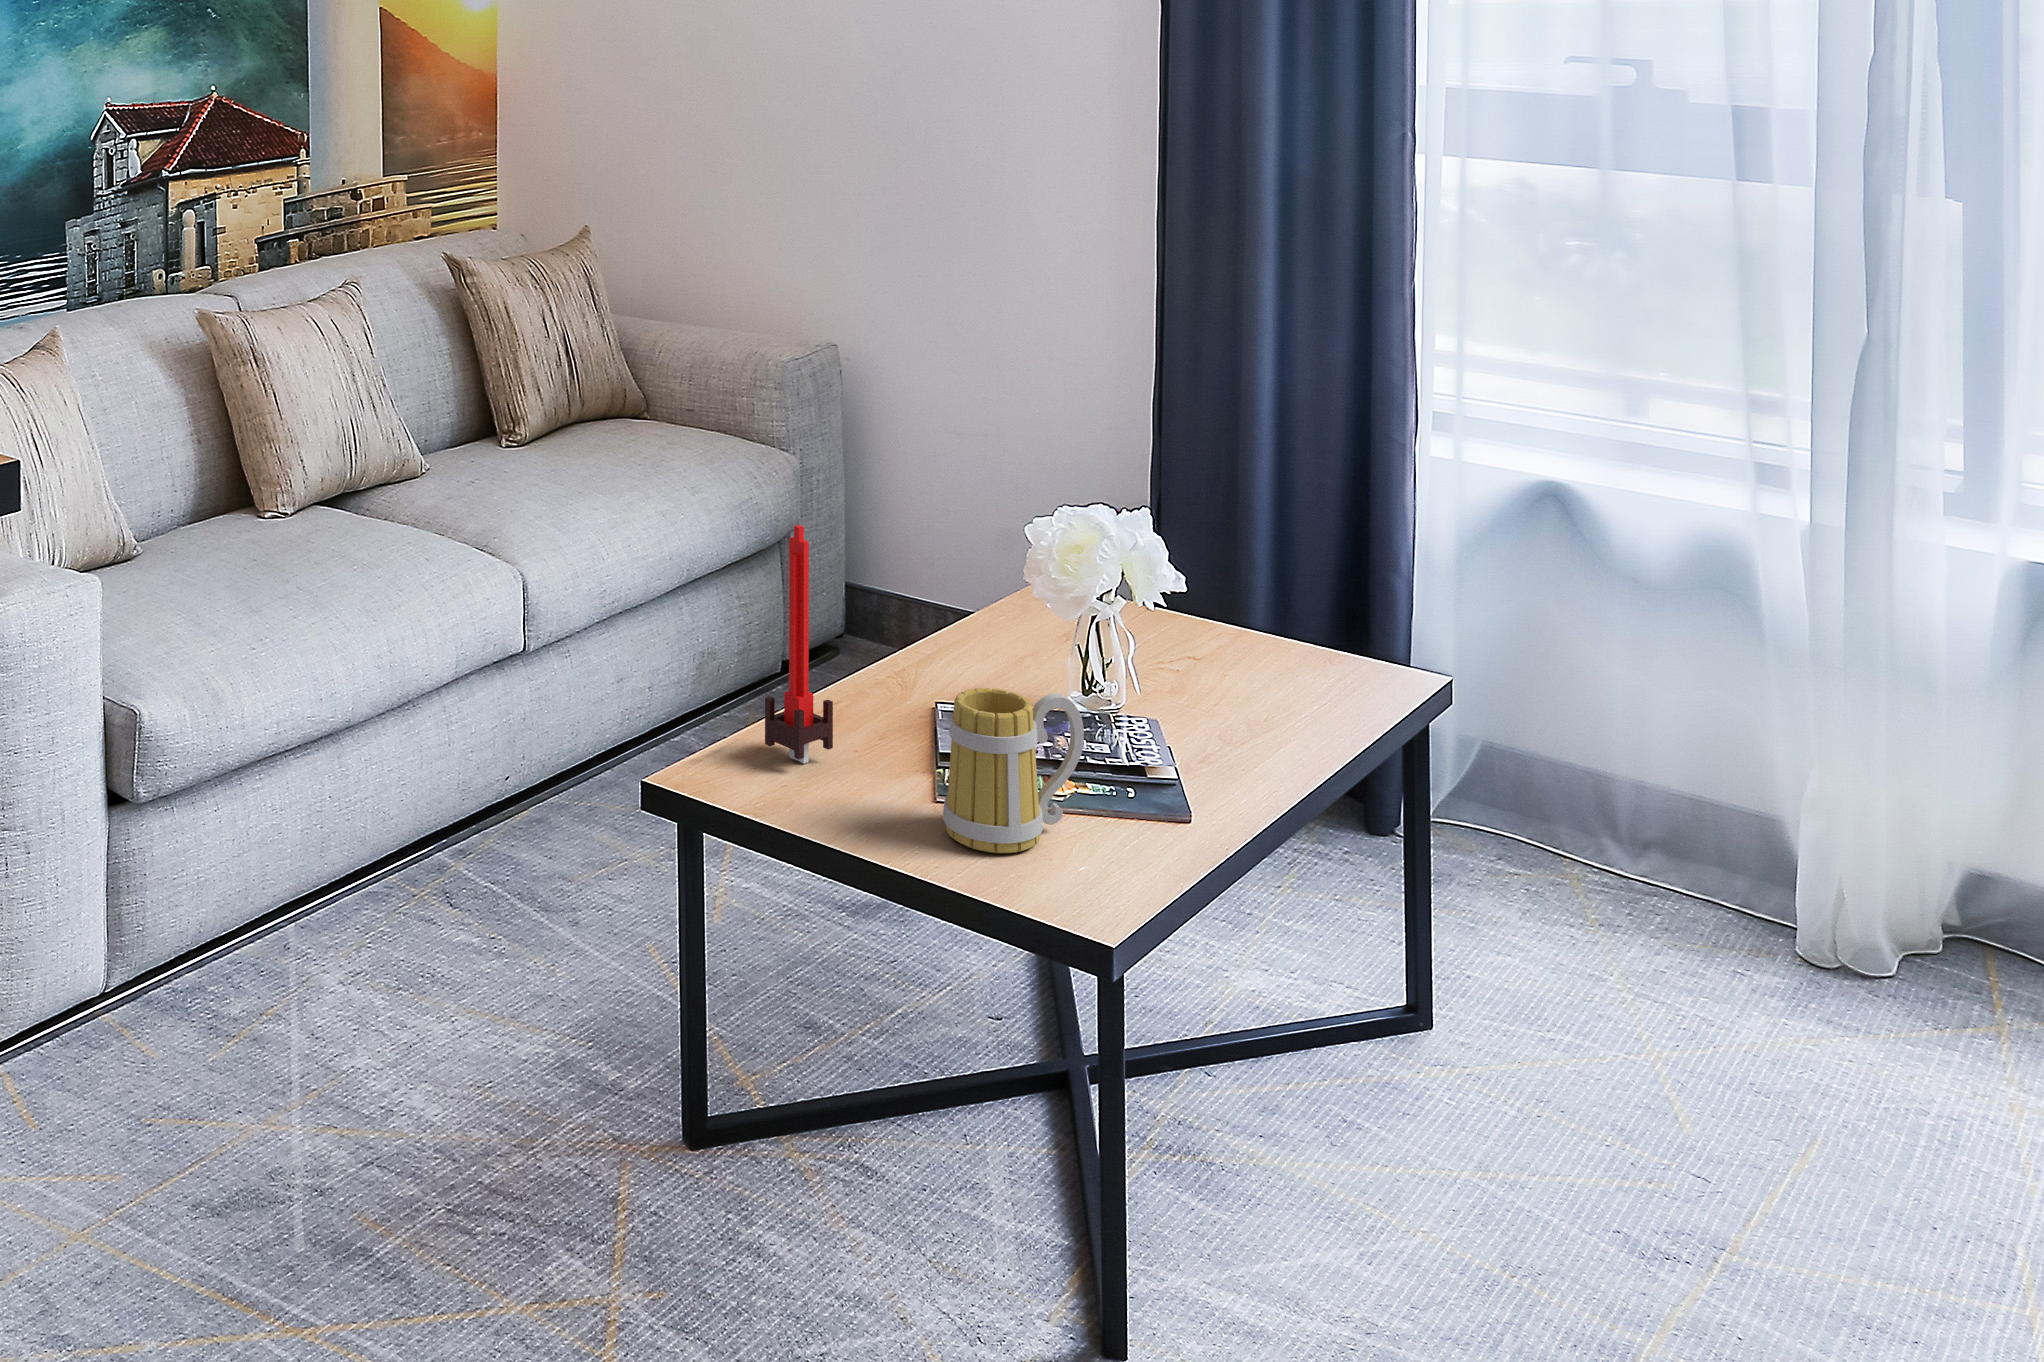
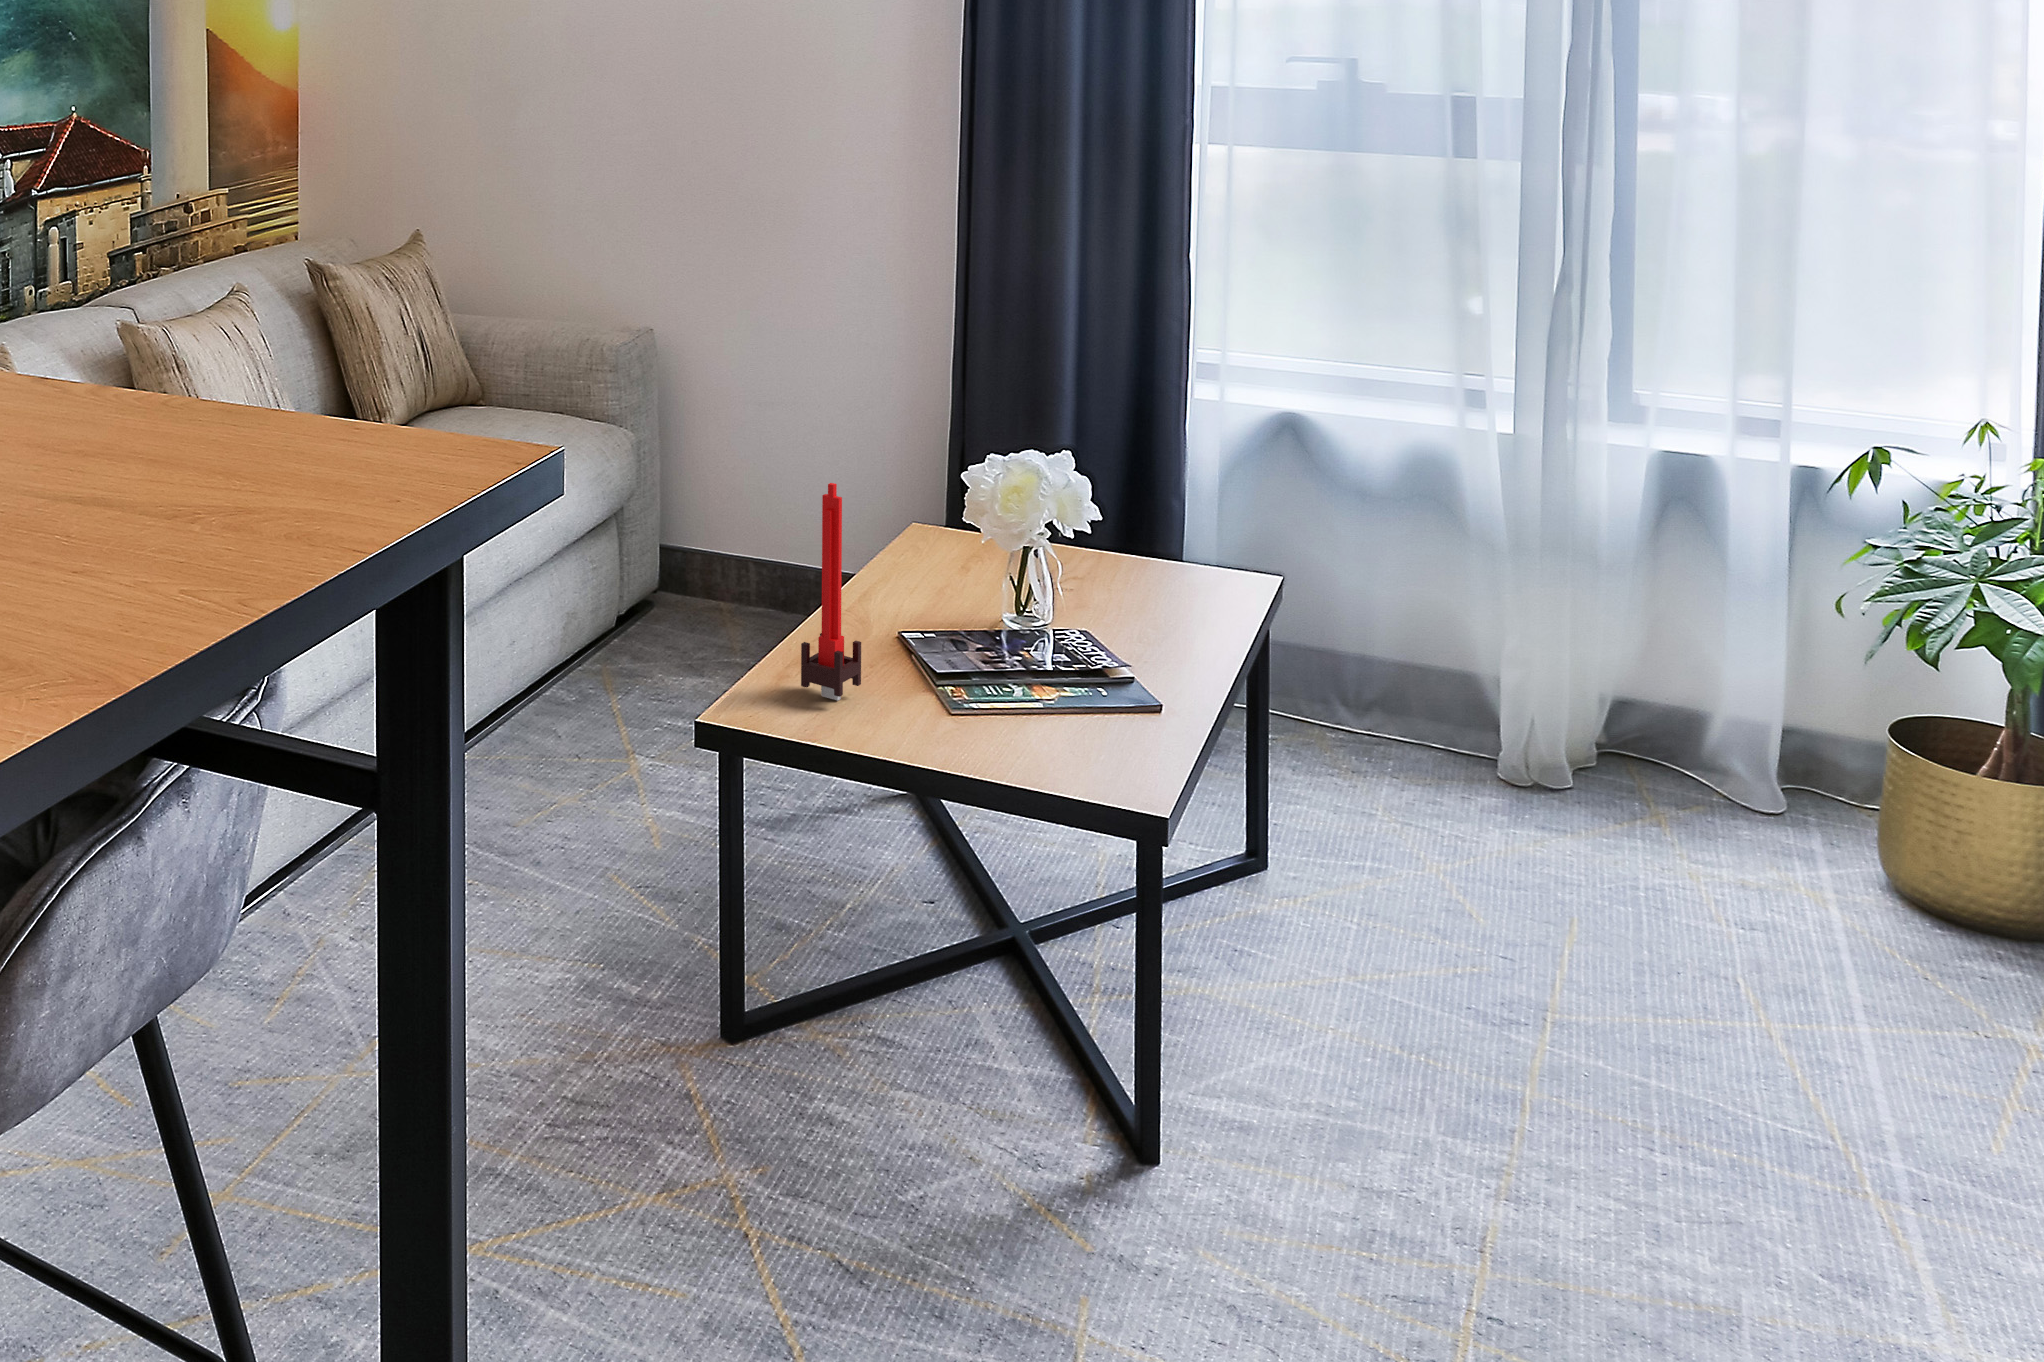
mug: present [943,688,1084,853] -> none [994,615,1110,761]

